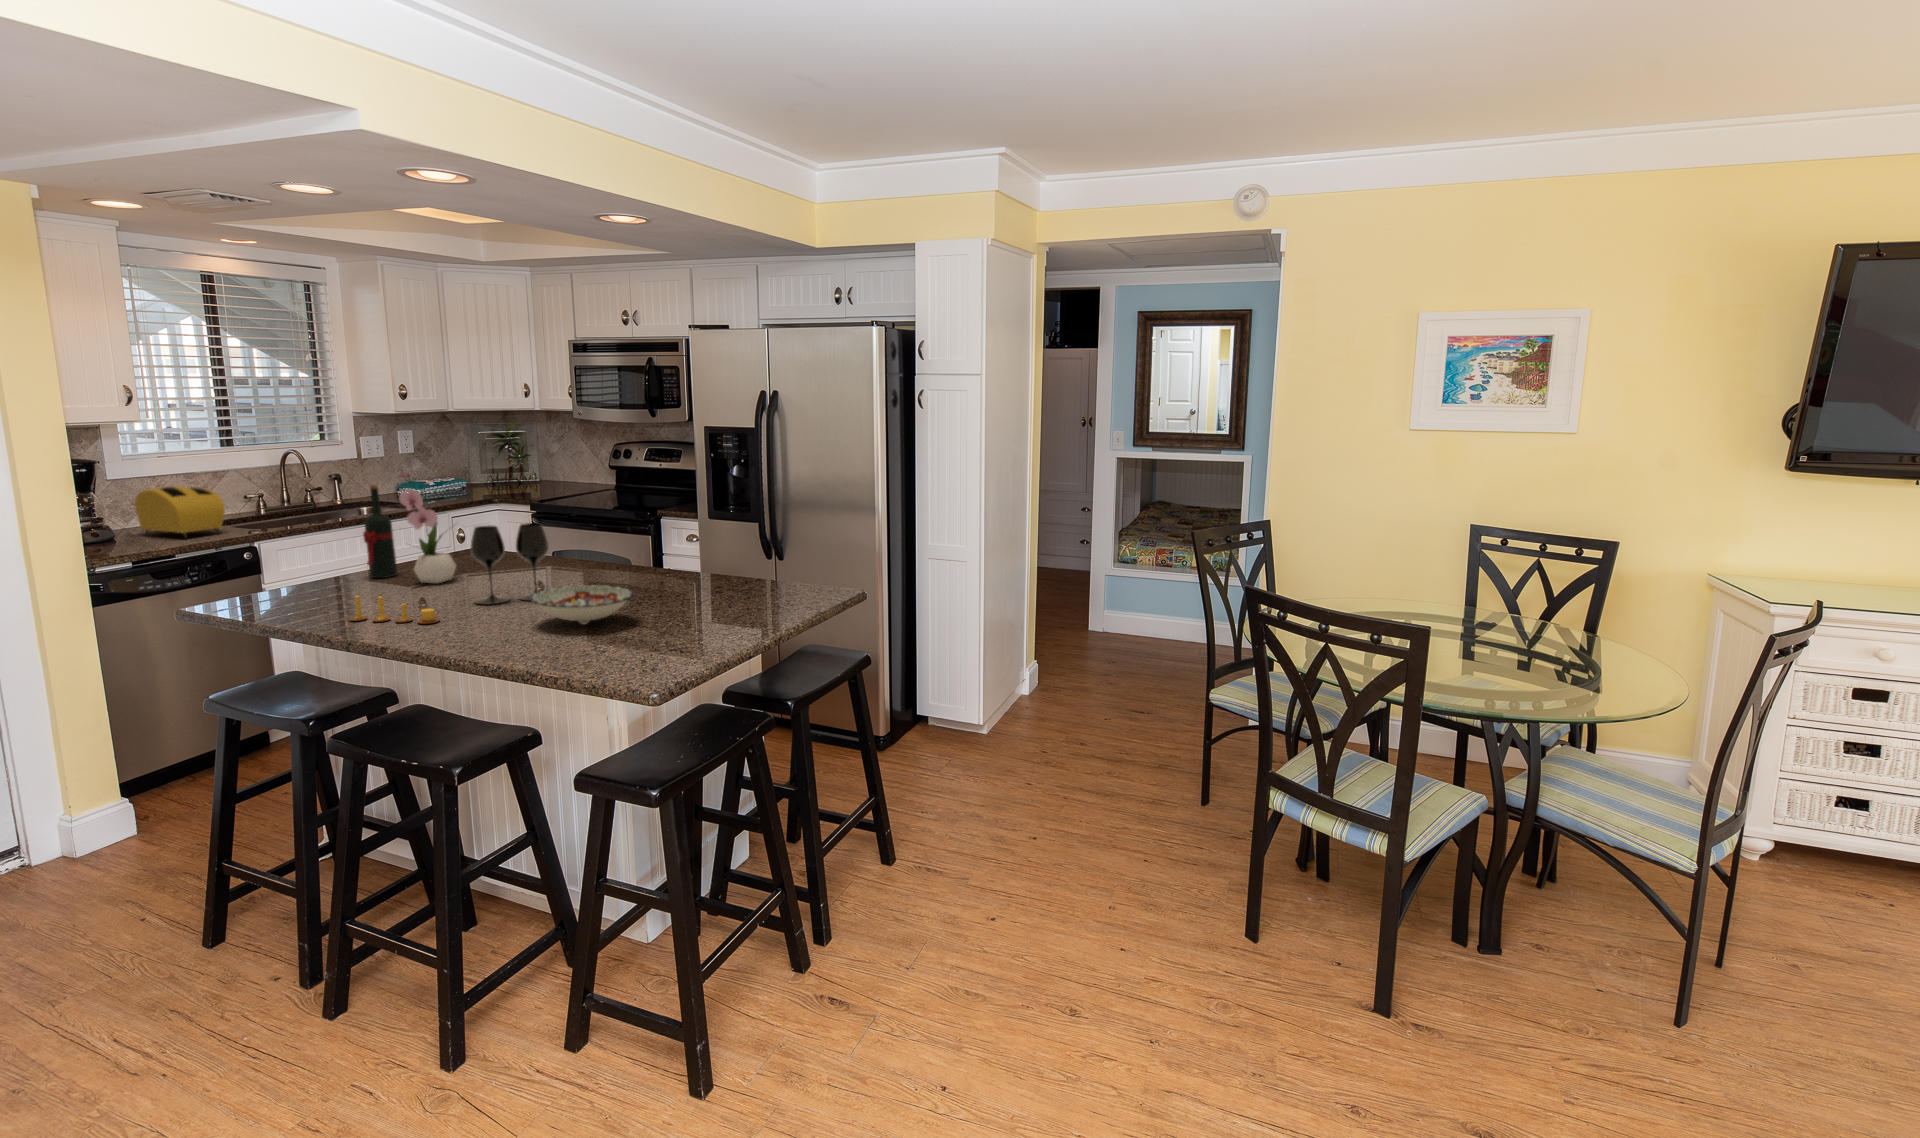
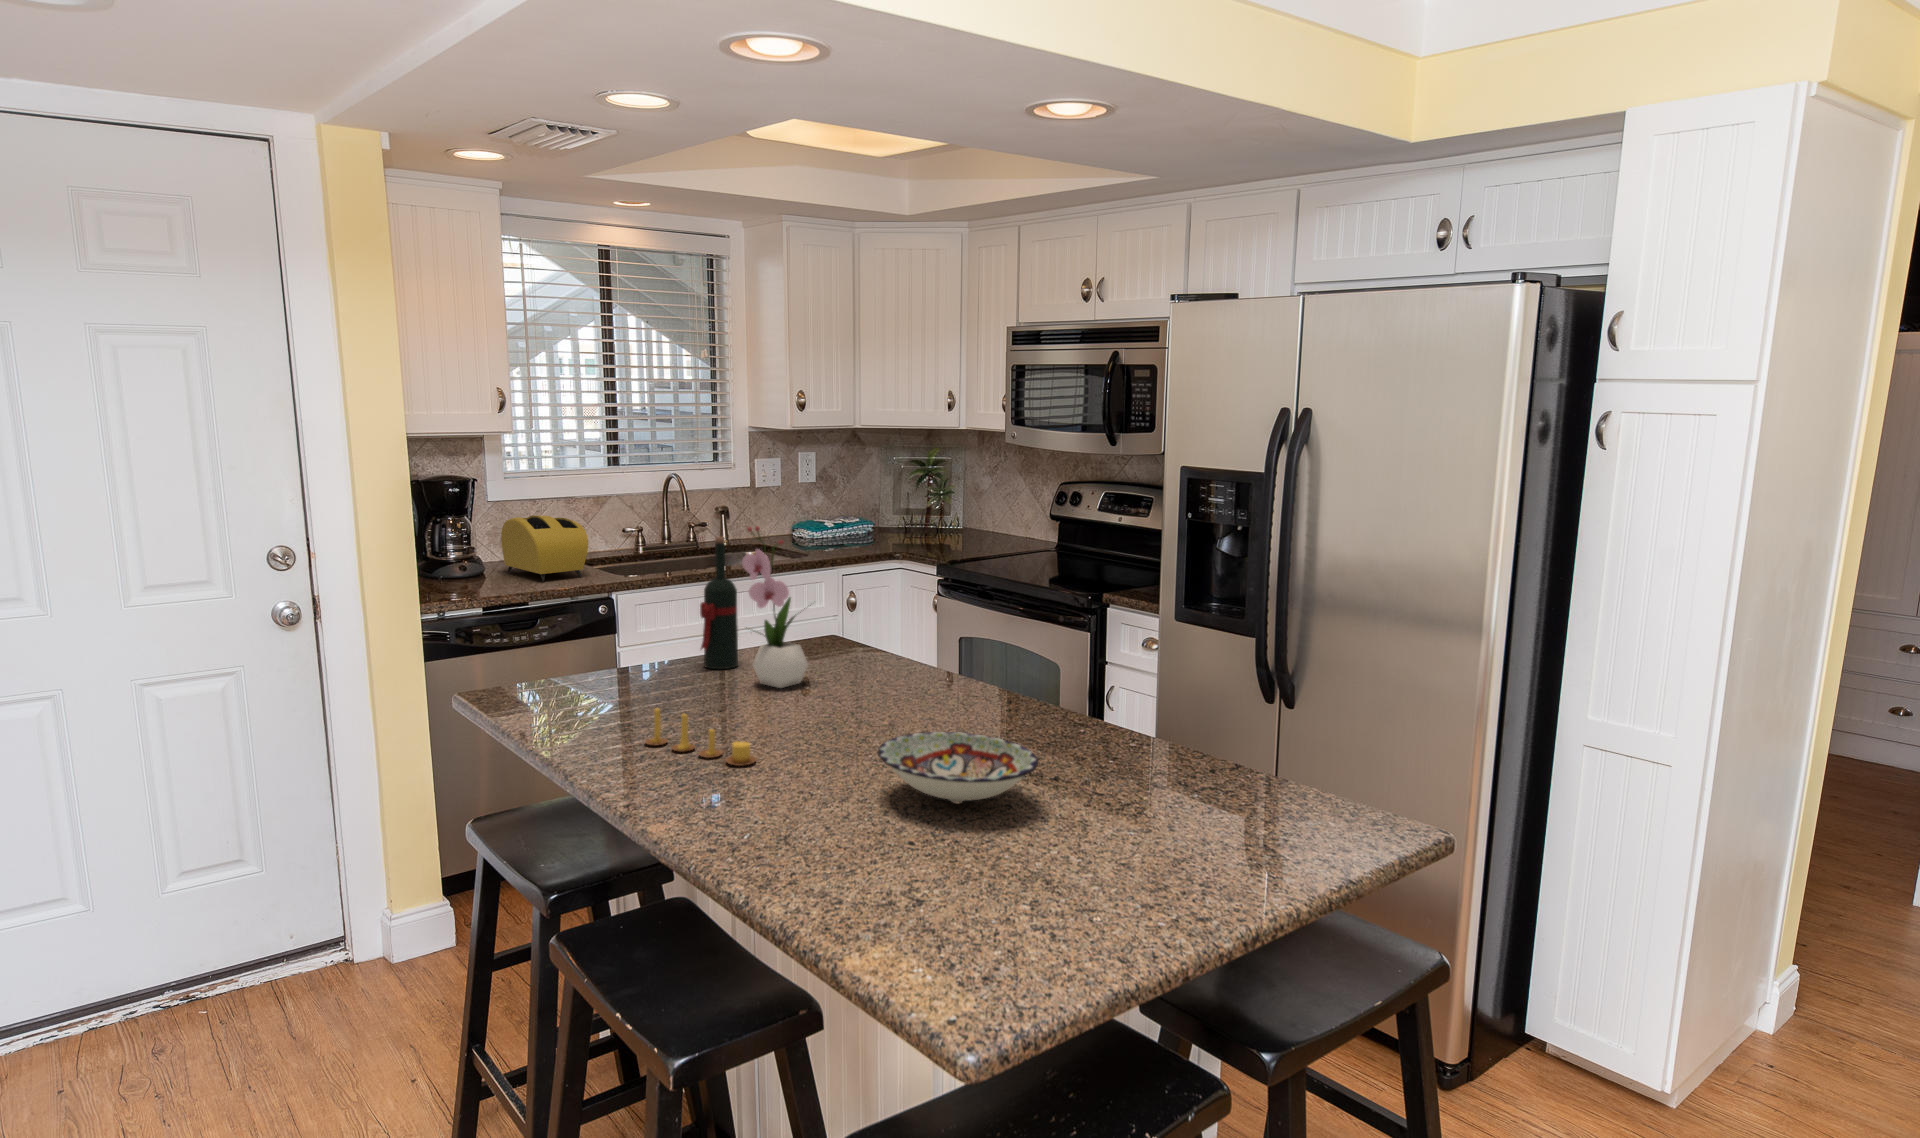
wine glass: present [471,523,549,605] -> none [814,616,926,740]

